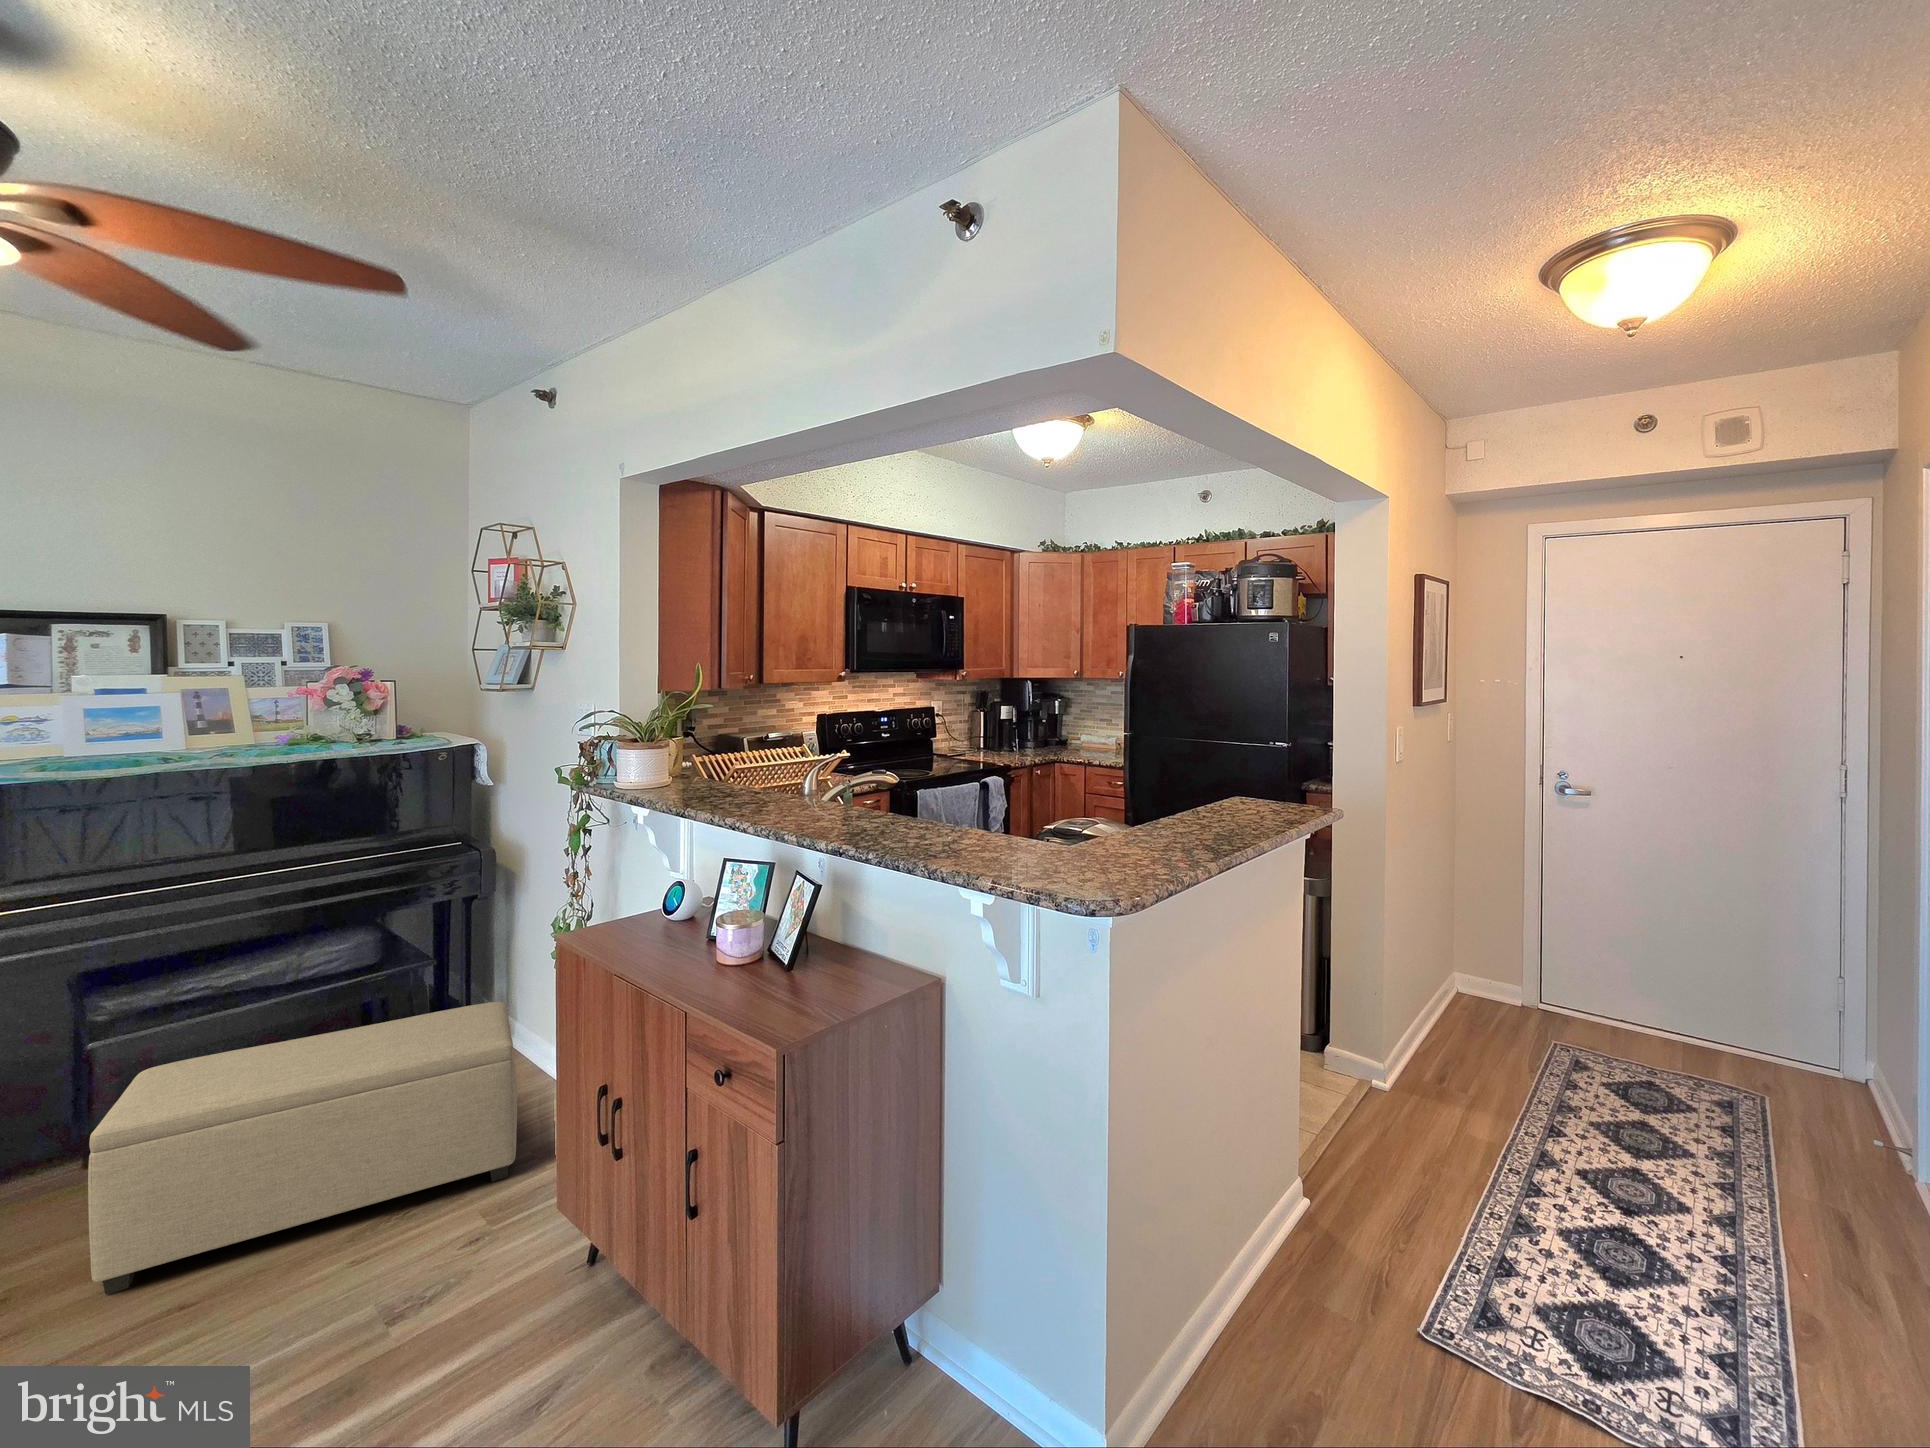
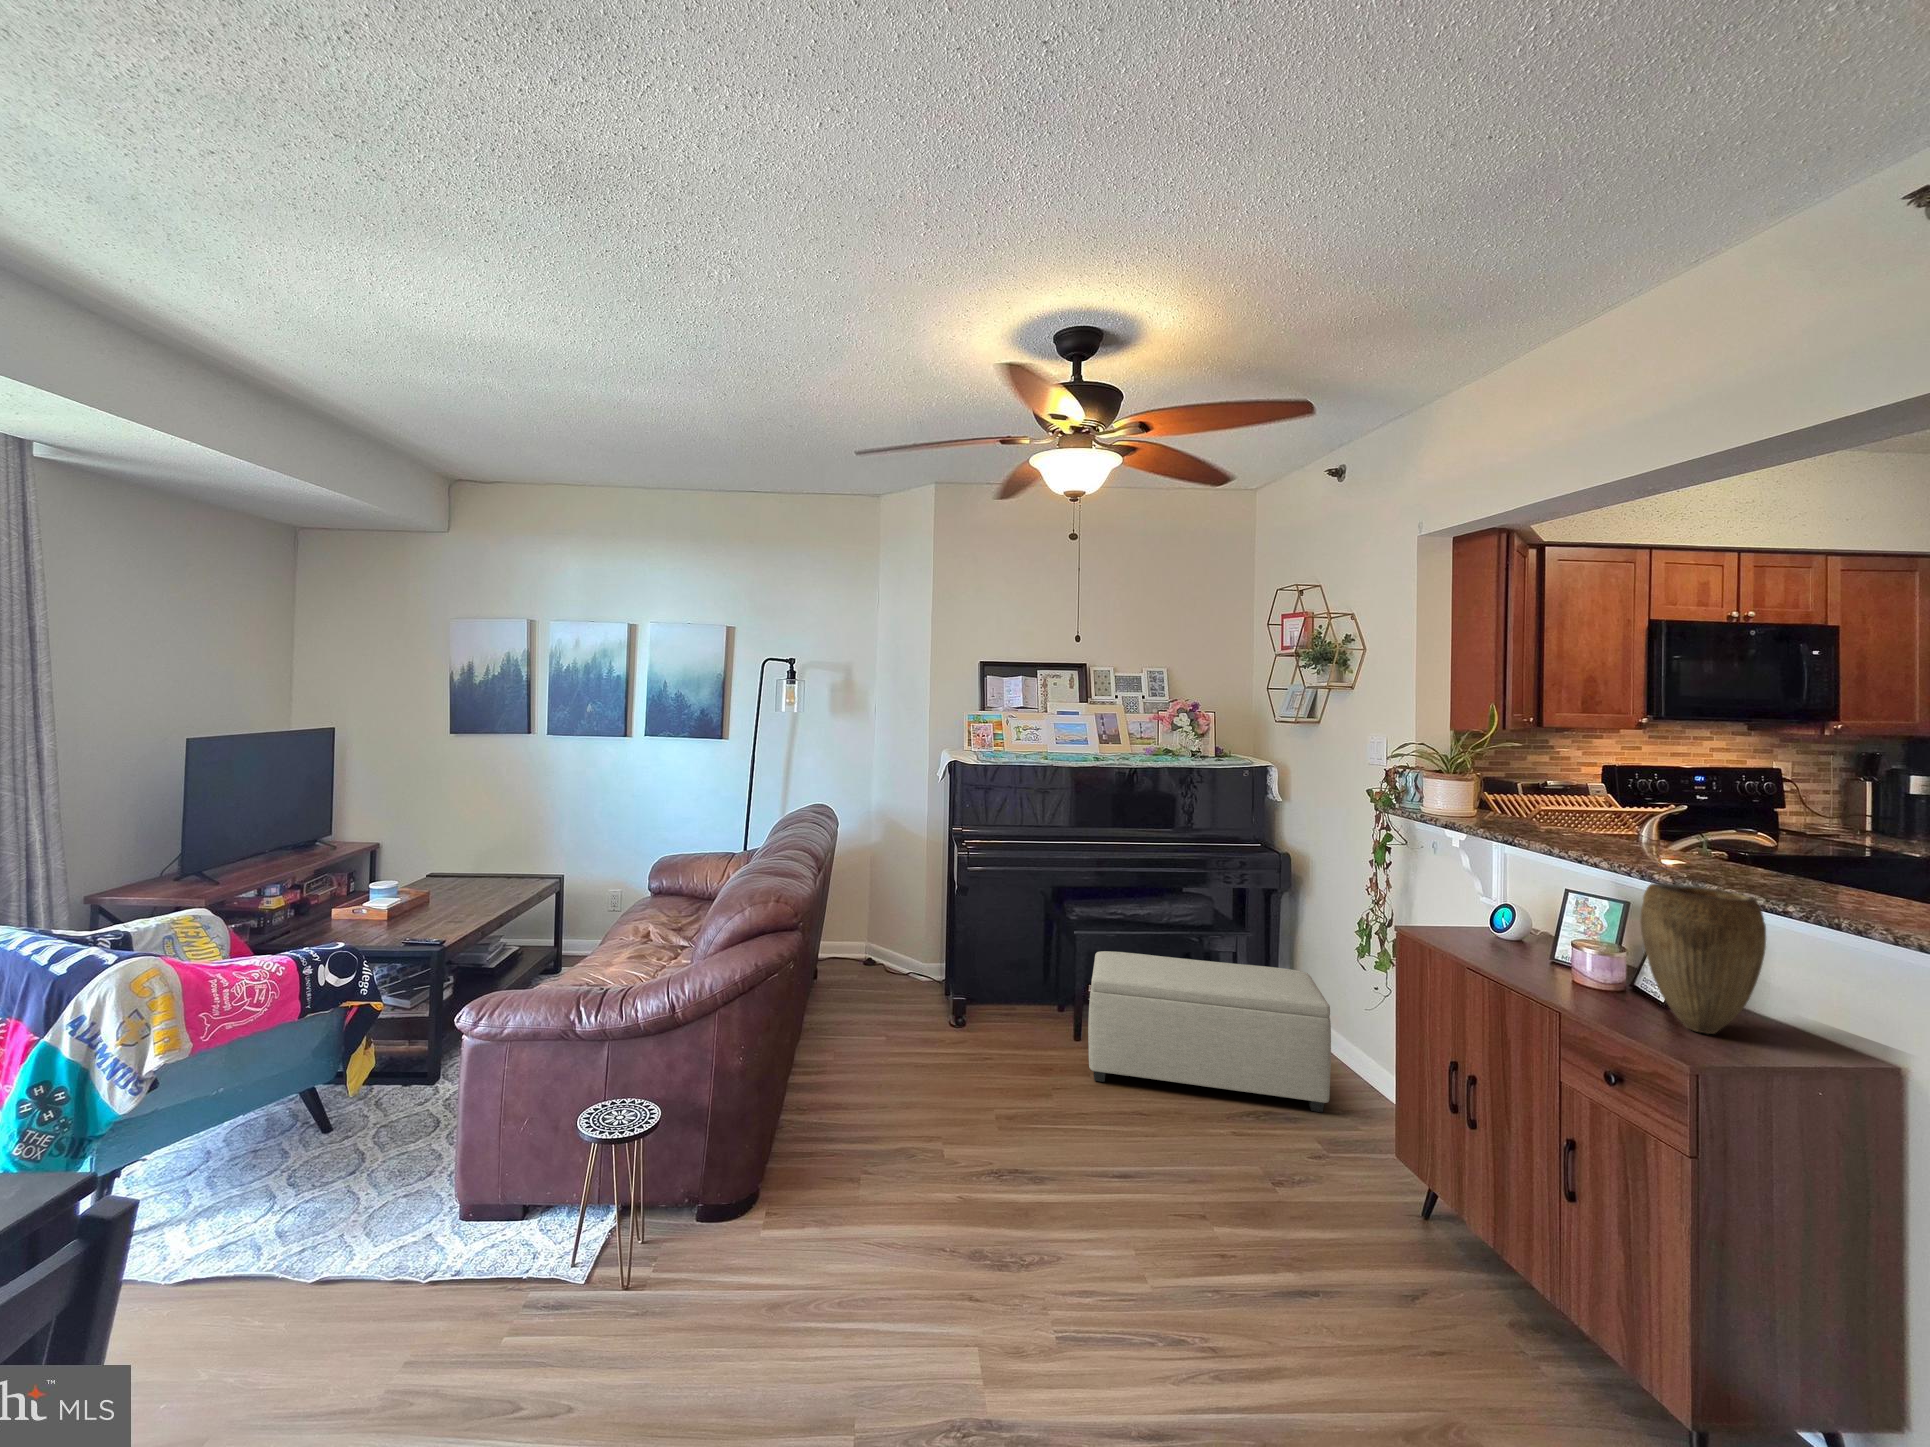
vase: none [755,845,854,1001] -> present [1640,883,1766,1034]

